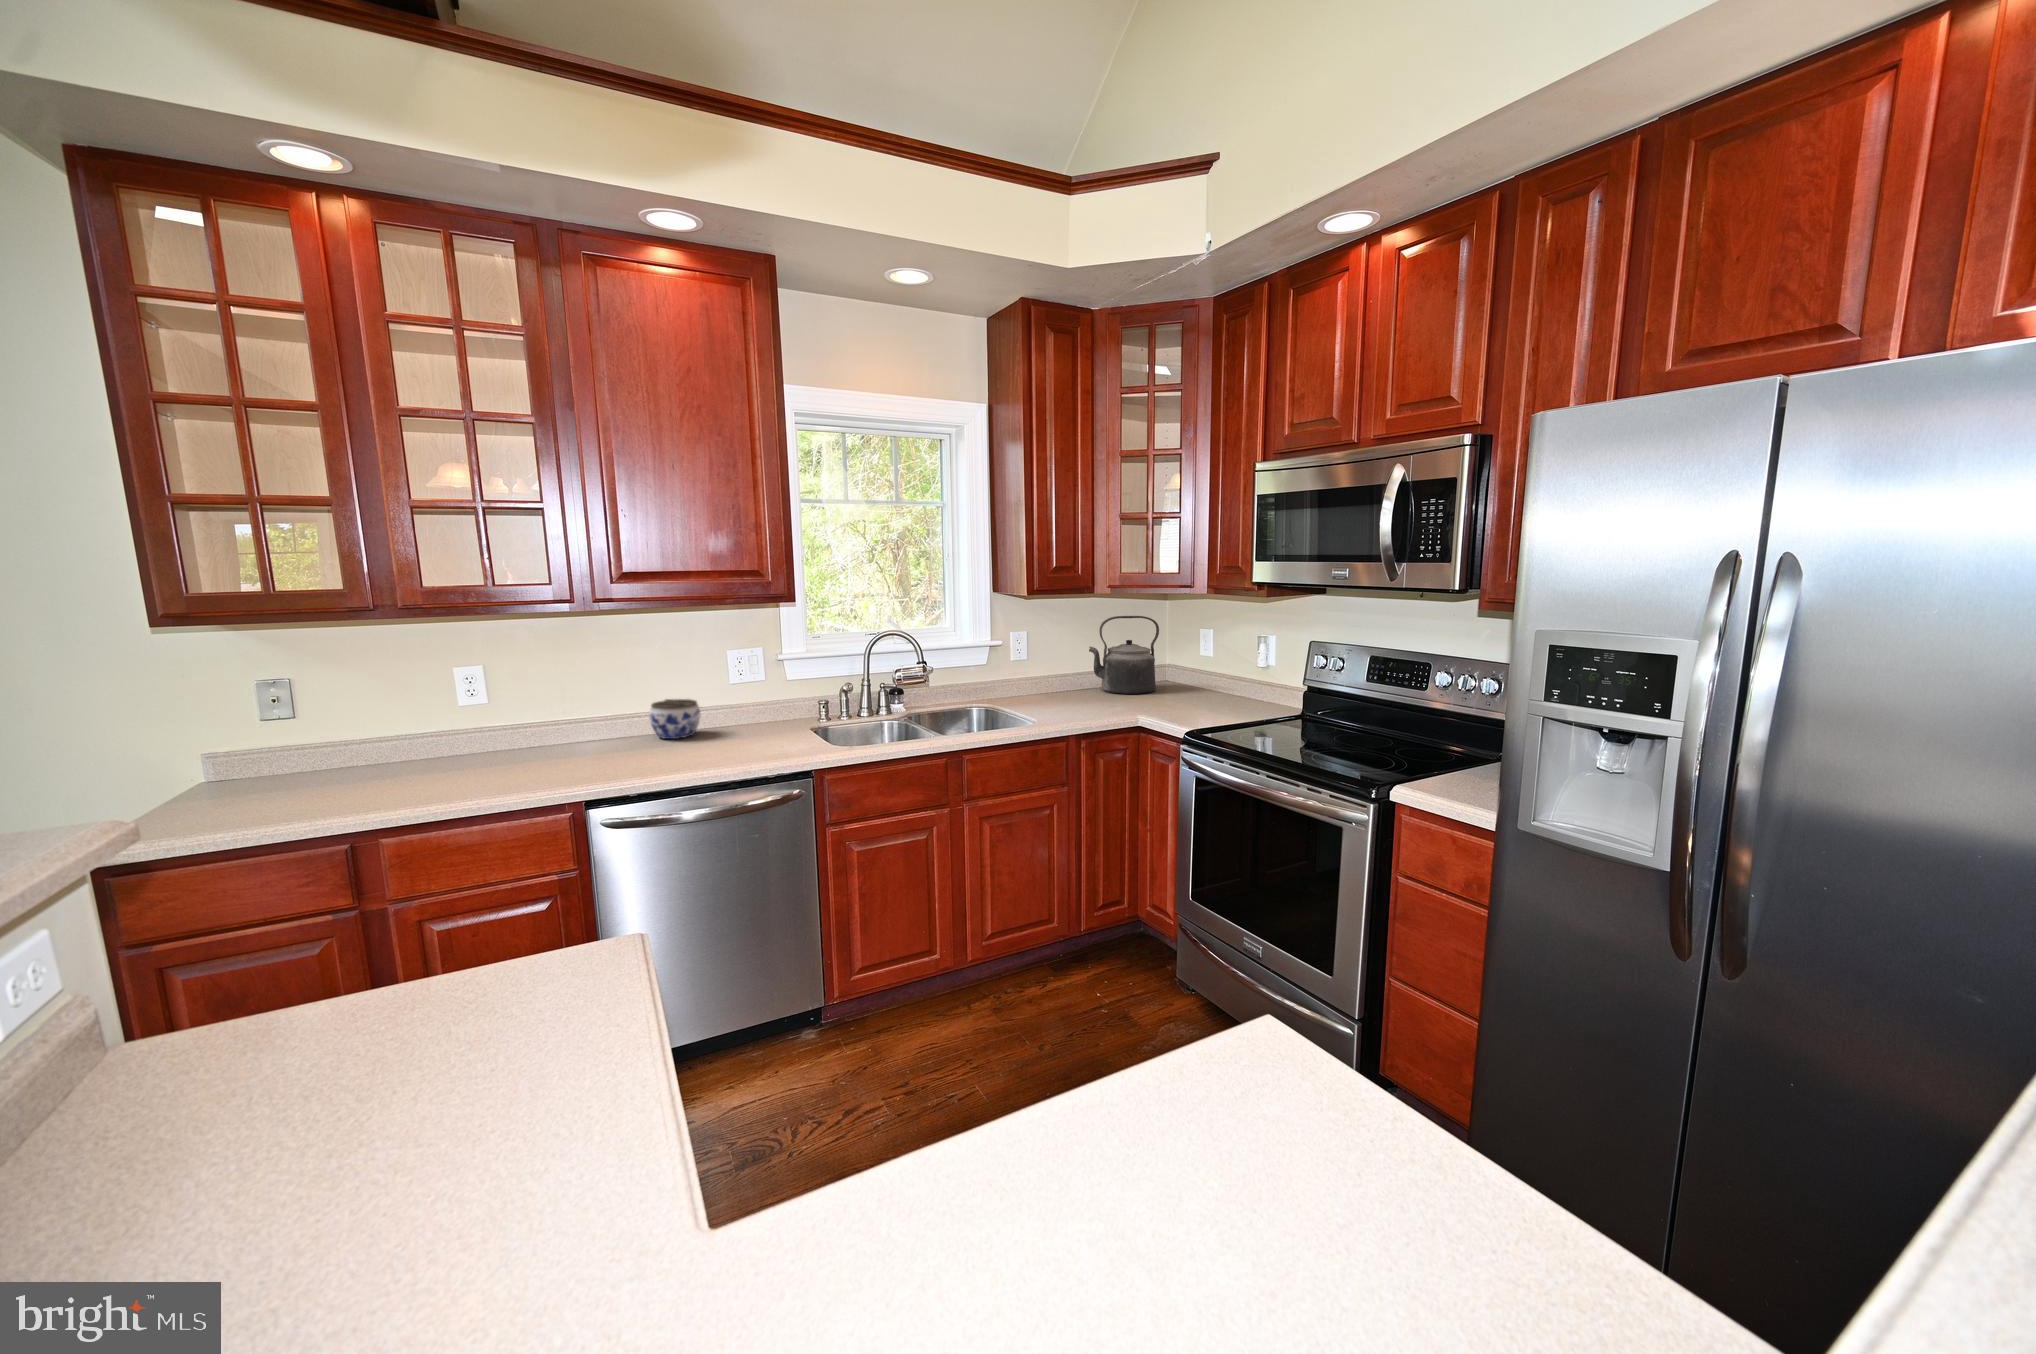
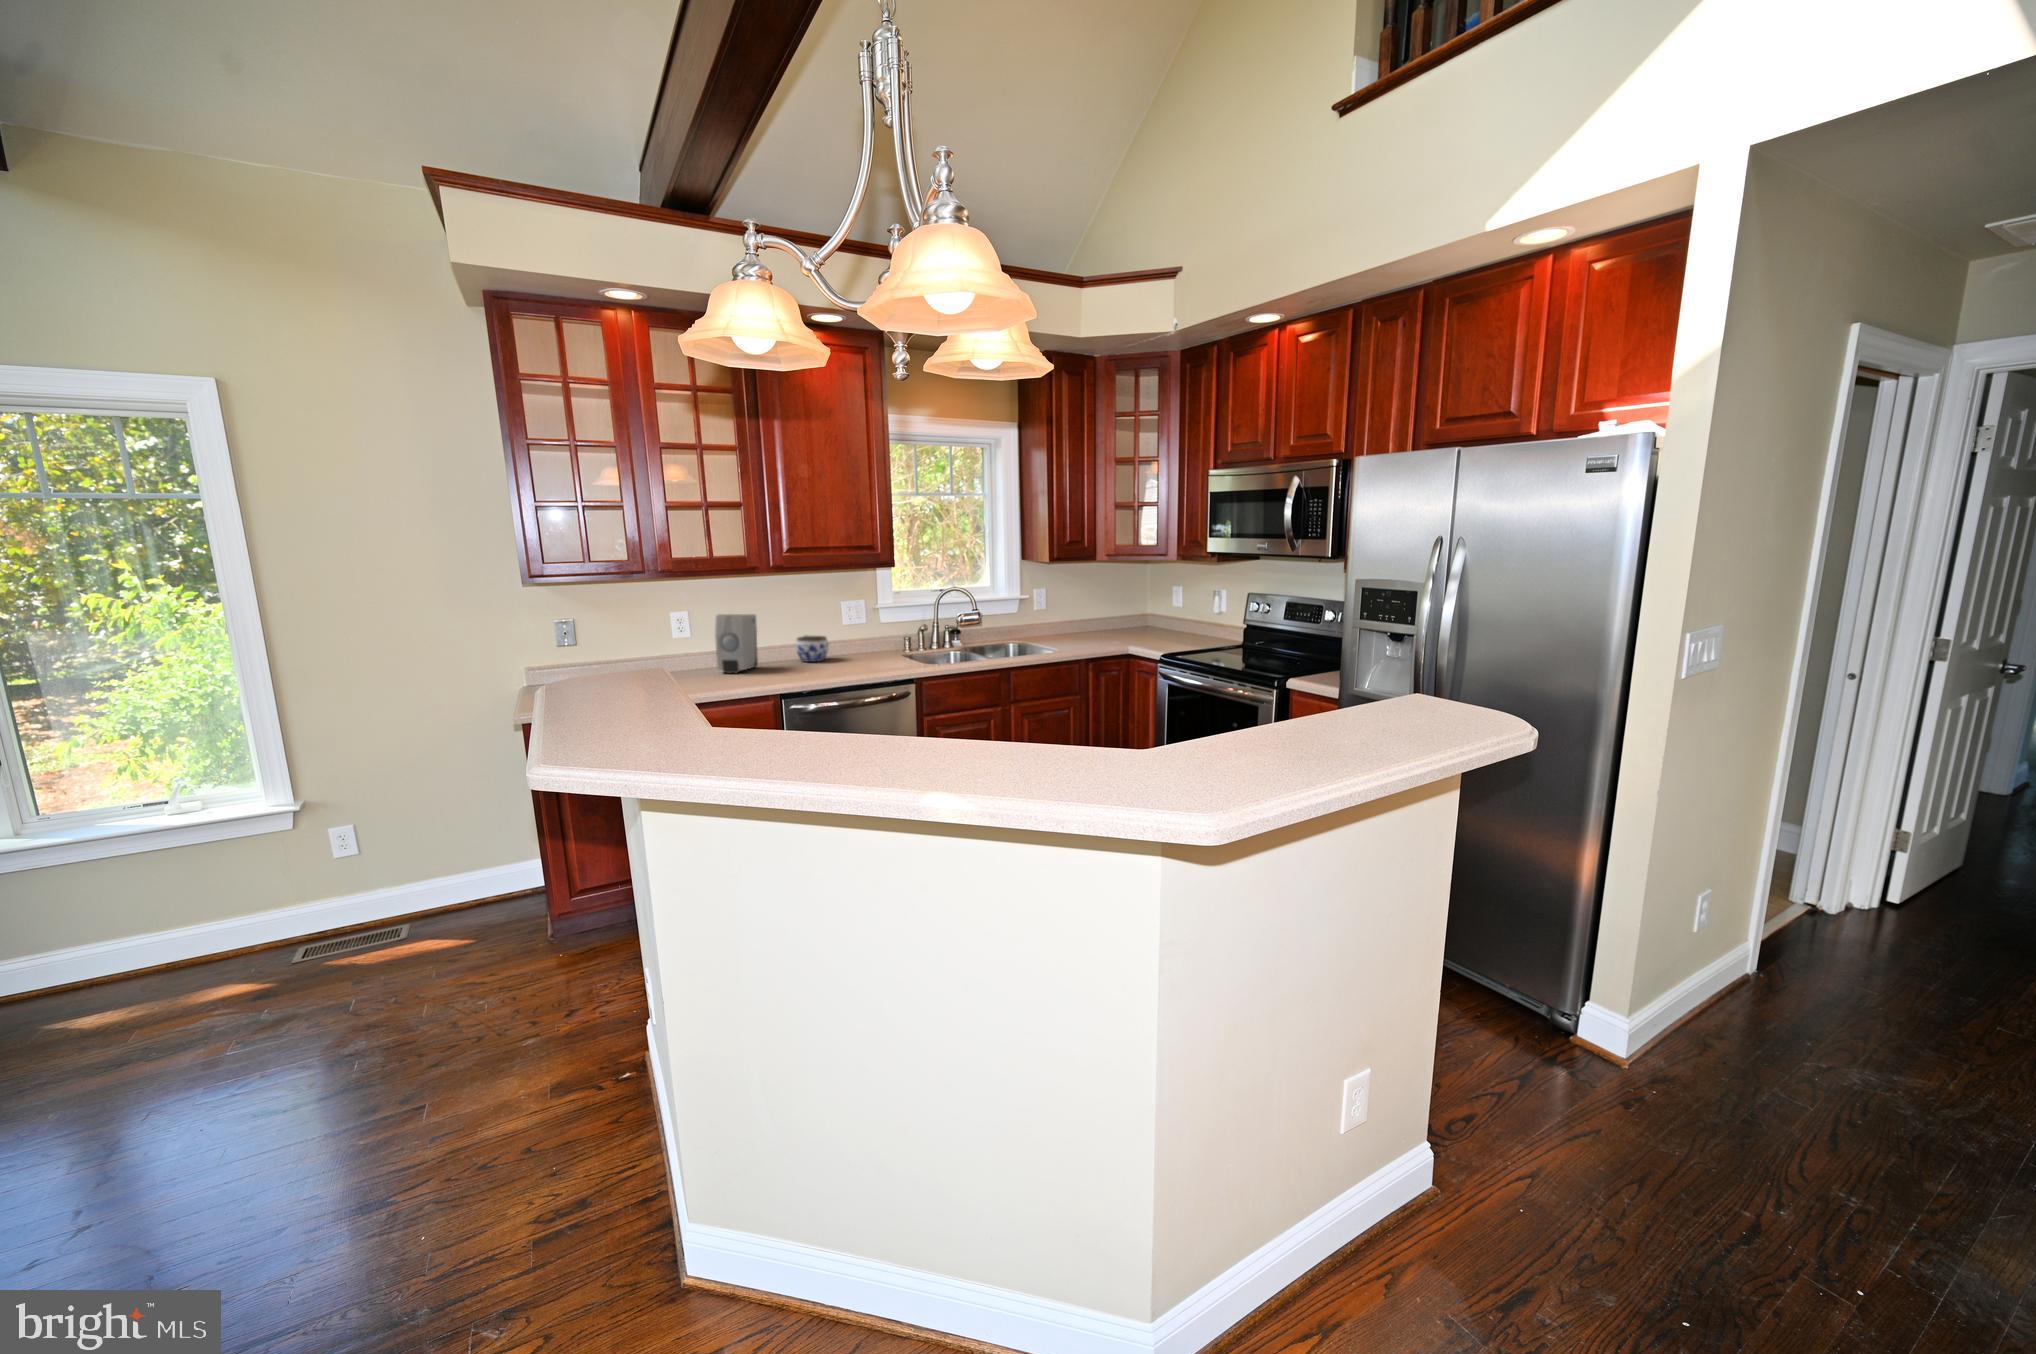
kettle: present [1089,616,1159,694] -> none [1092,577,1143,634]
soap dispenser: none [509,669,585,761] -> present [715,614,758,673]

